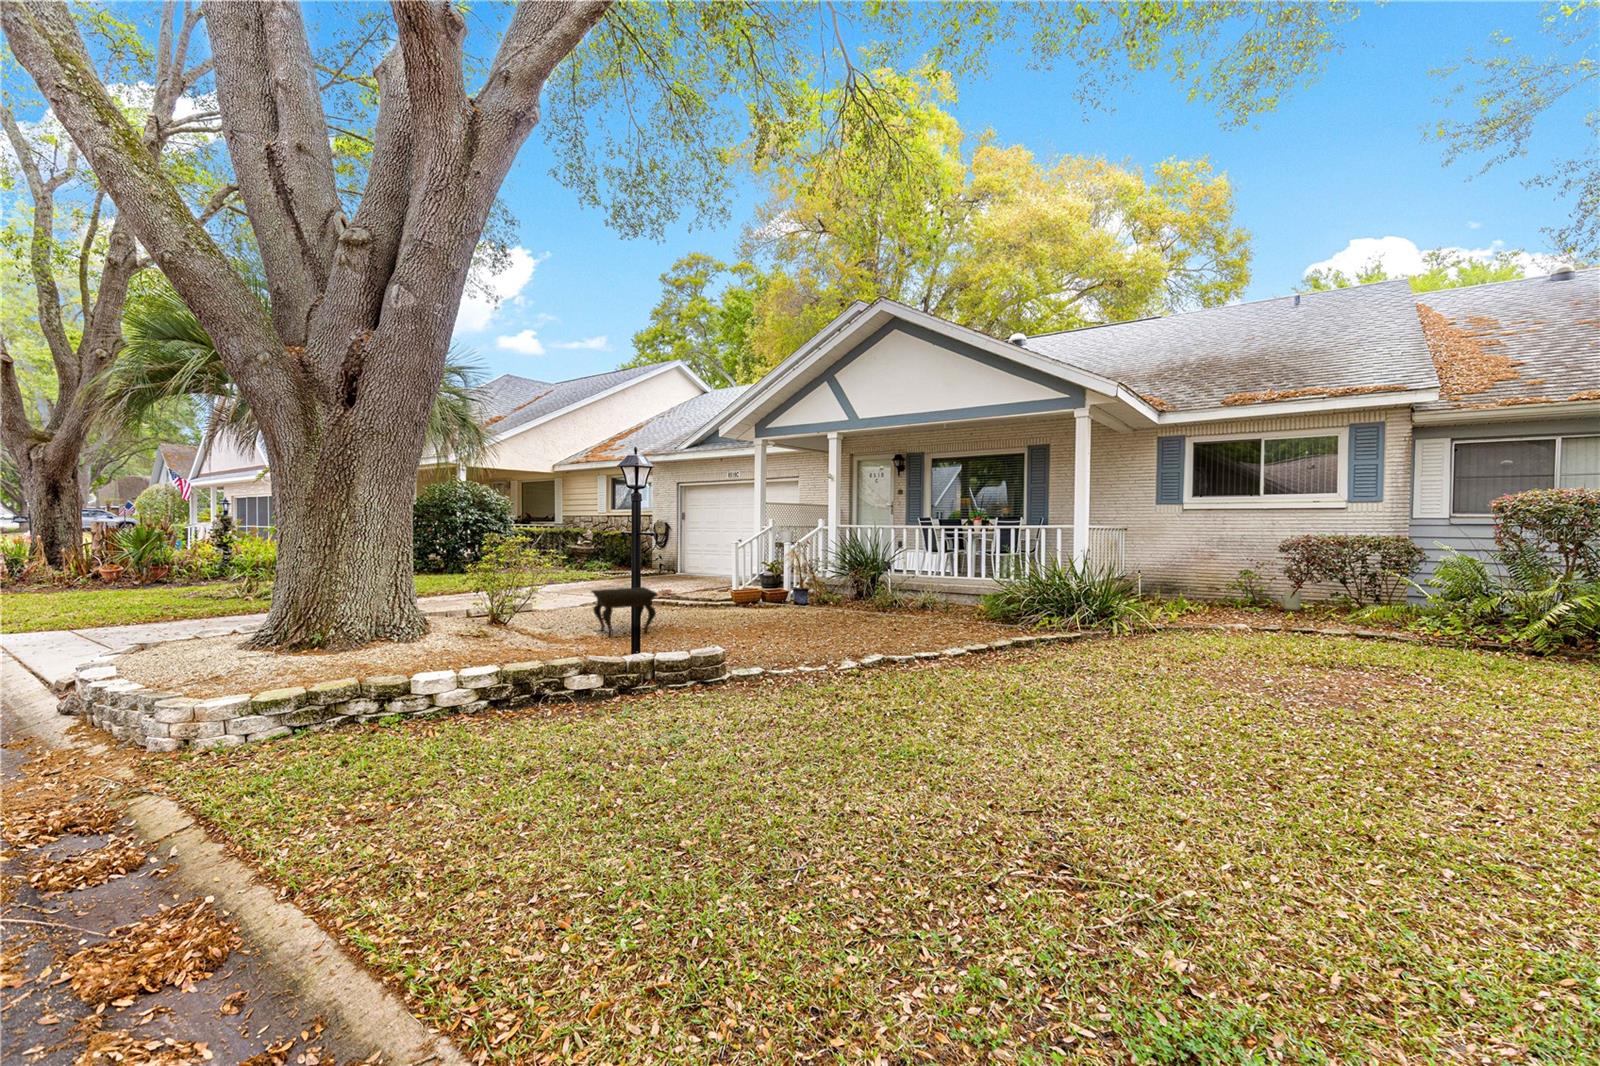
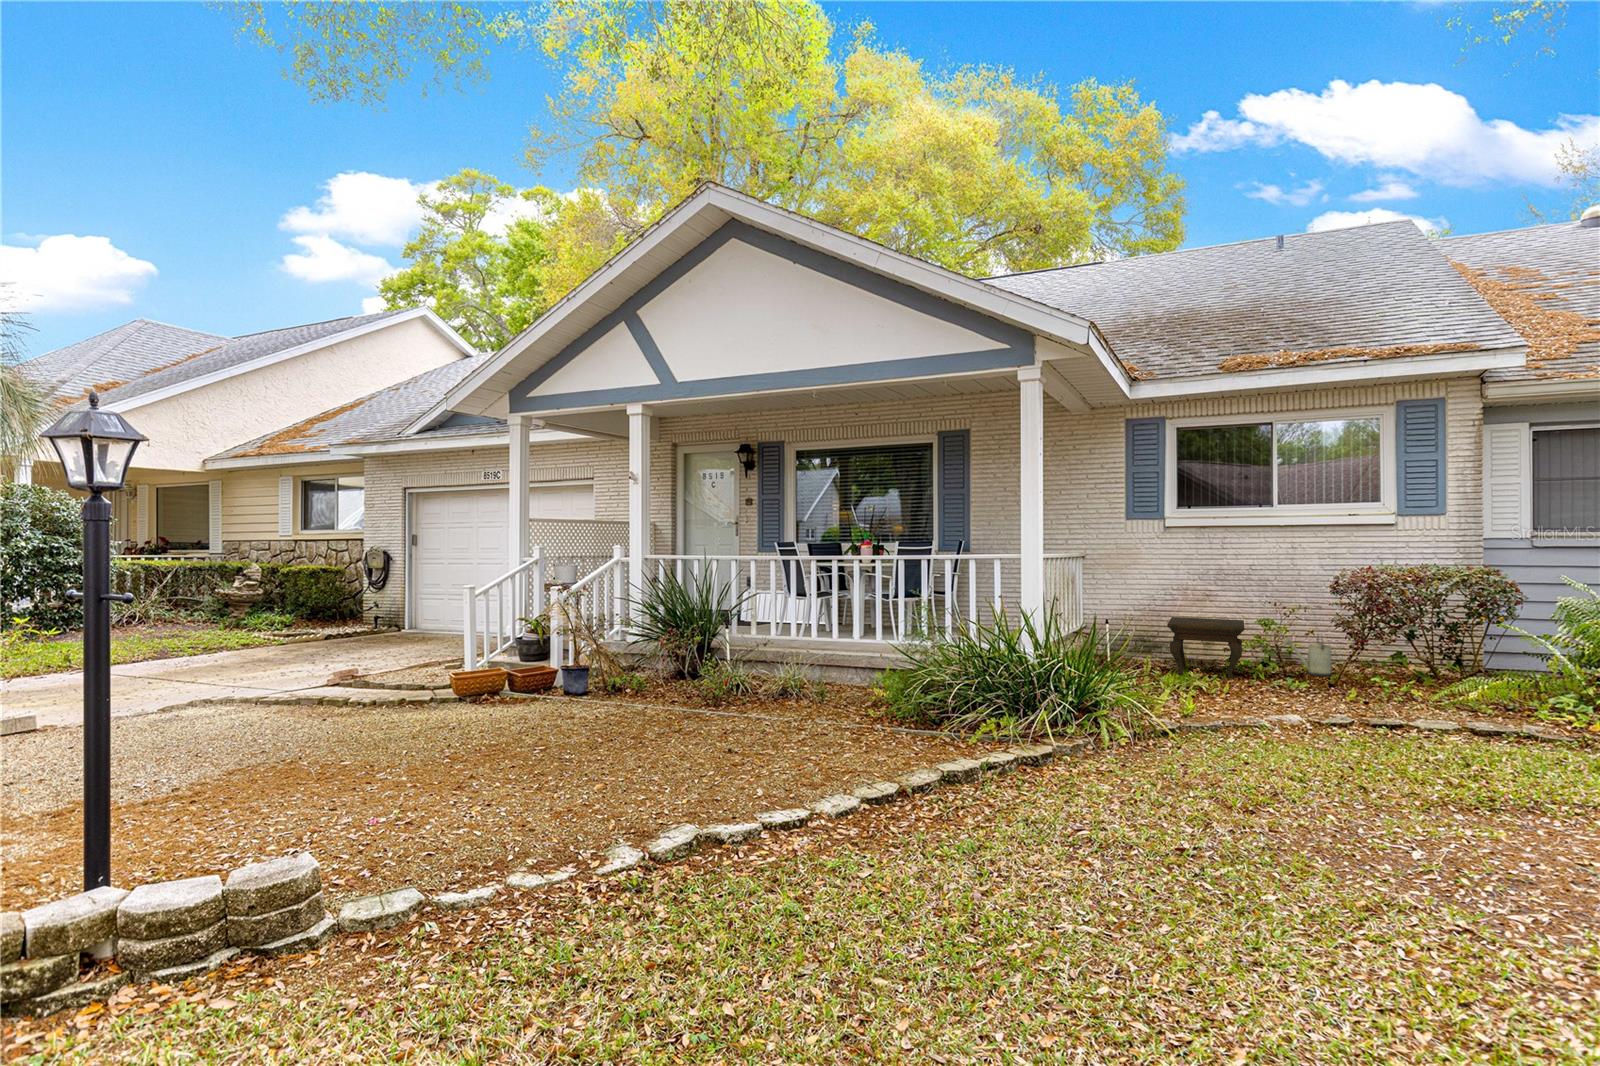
side table: present [592,587,658,637] -> present [1167,617,1245,678]

